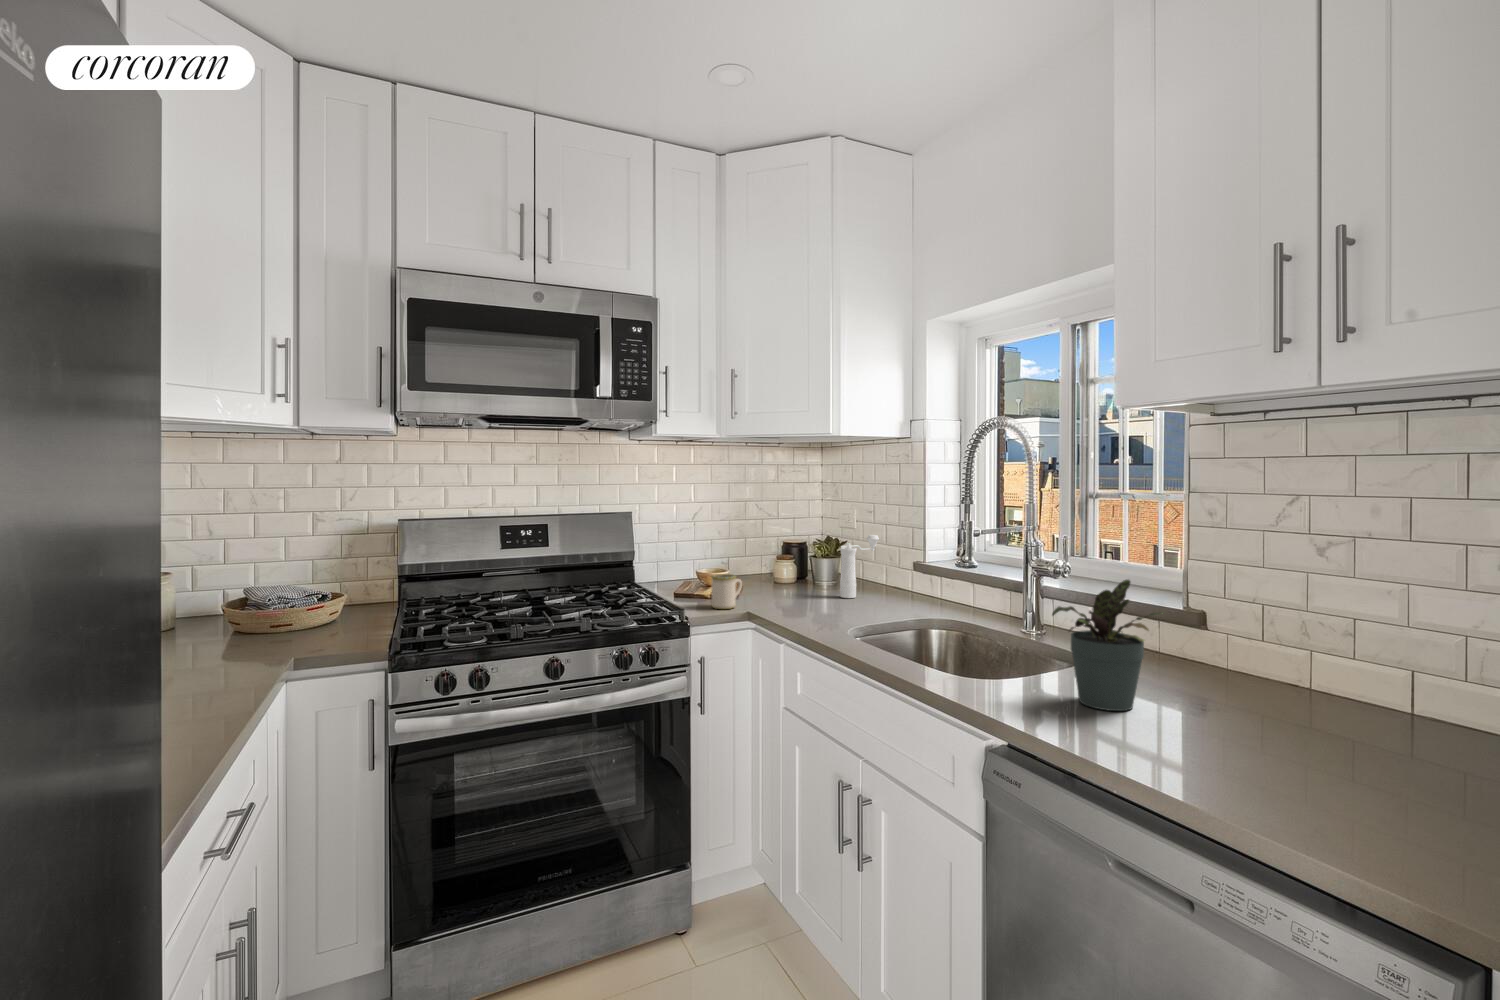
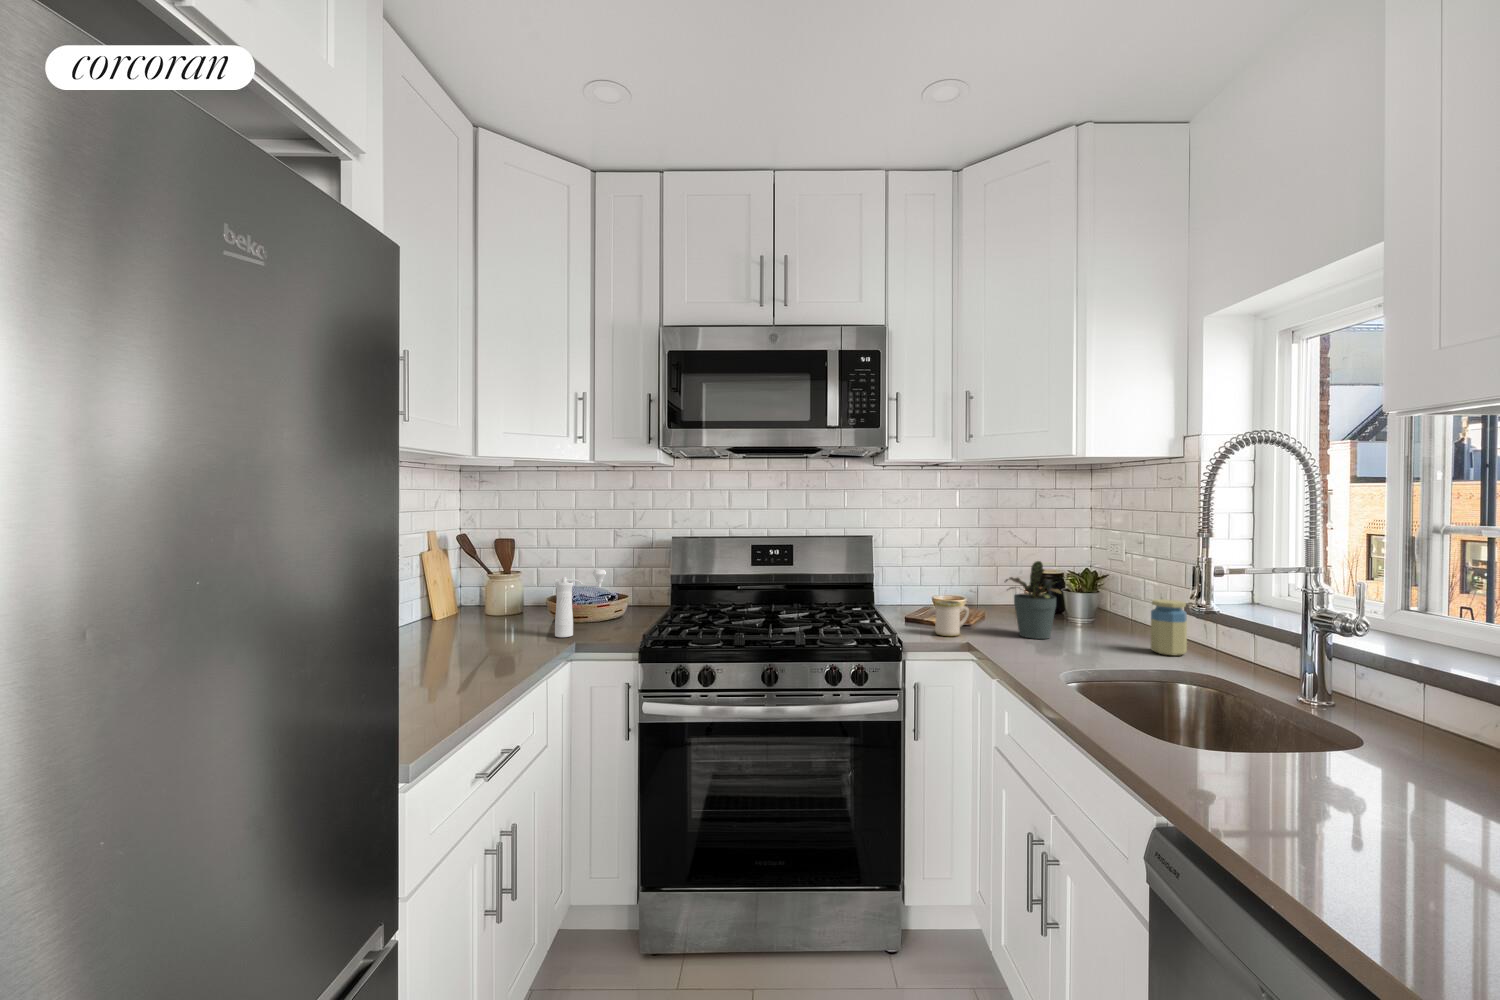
pepper mill: present [840,535,879,598] -> present [554,569,607,637]
jar: none [896,561,922,608] -> present [1151,599,1187,655]
potted plant: present [1052,580,1163,711] -> present [1005,561,1061,639]

